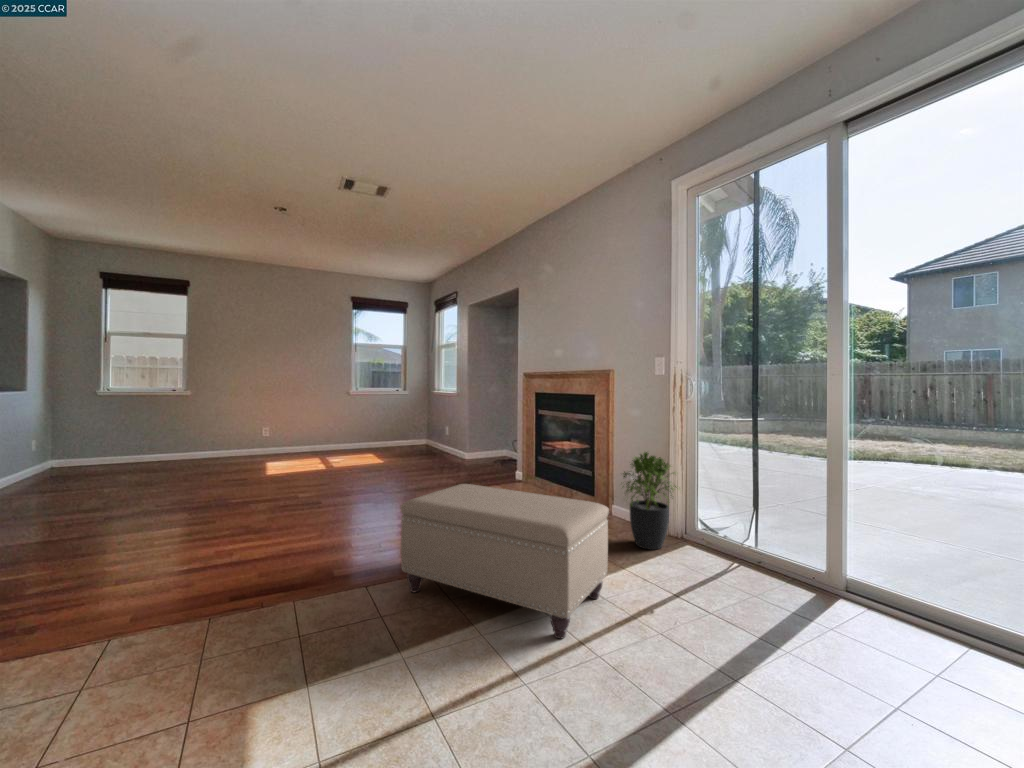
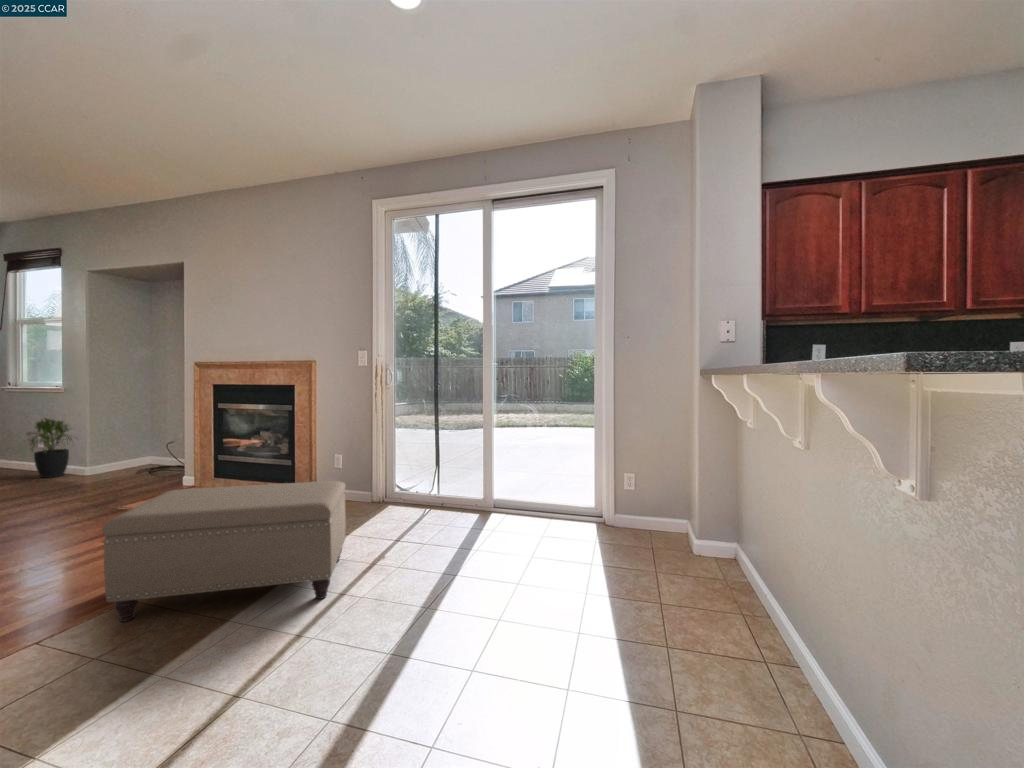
potted plant: present [623,452,677,550] -> present [27,418,72,478]

